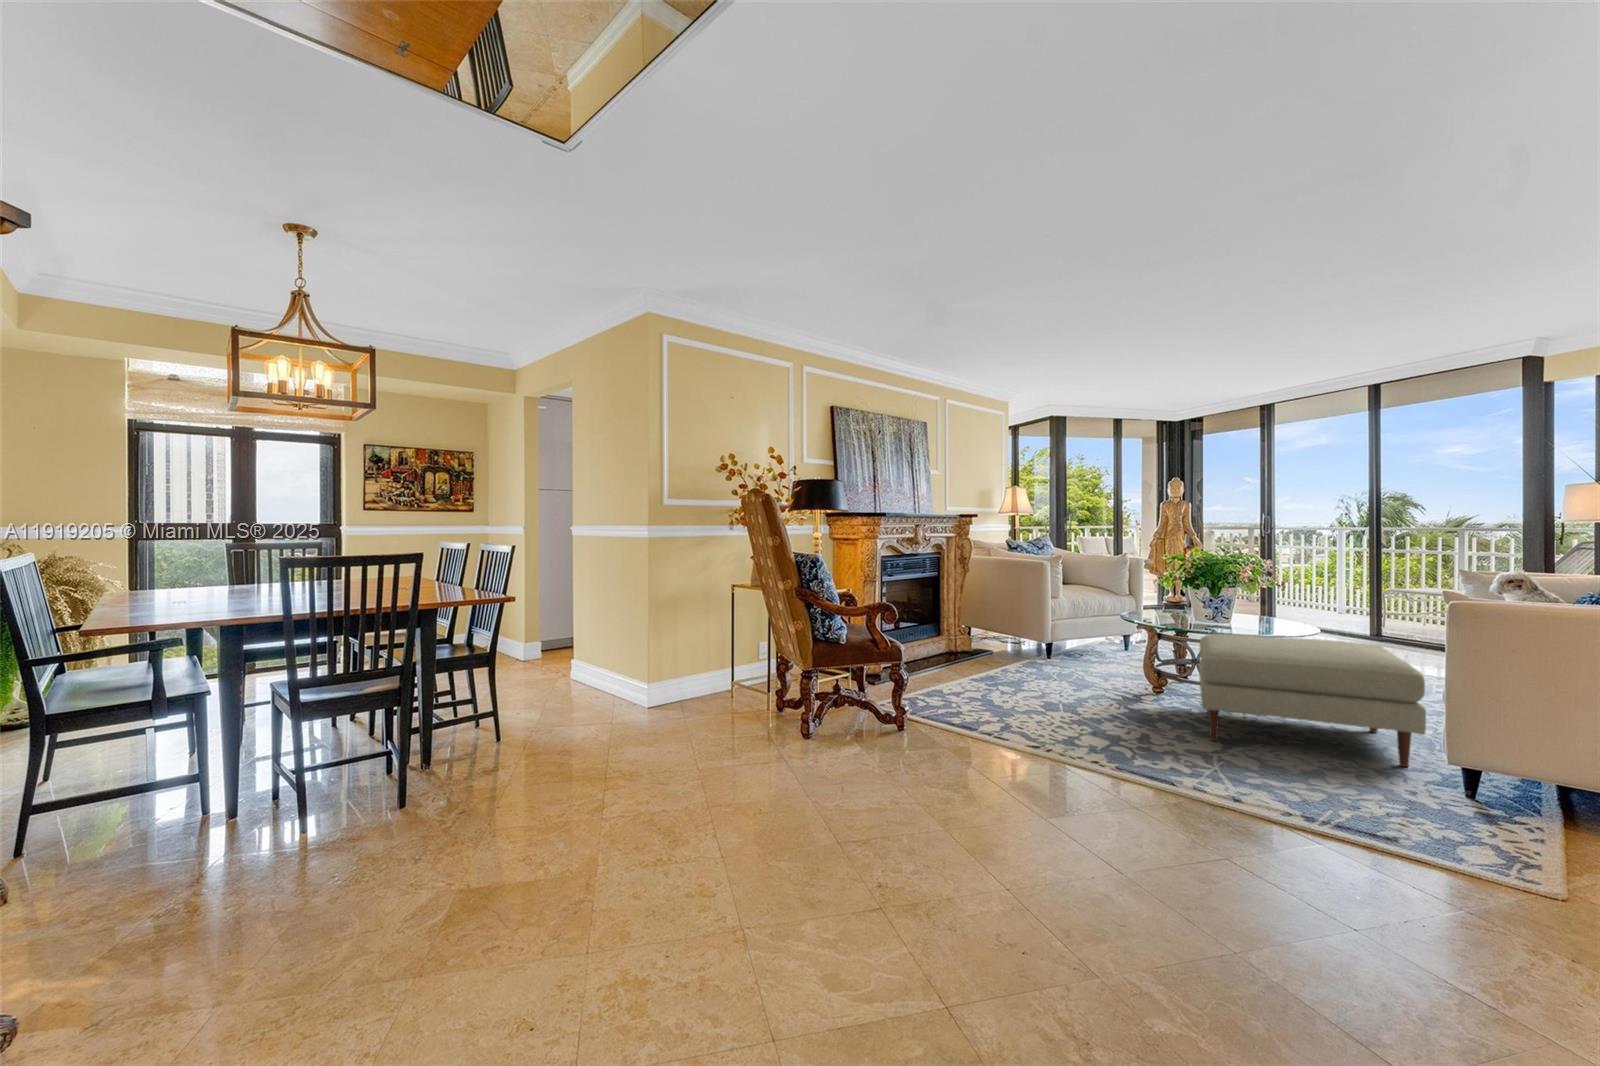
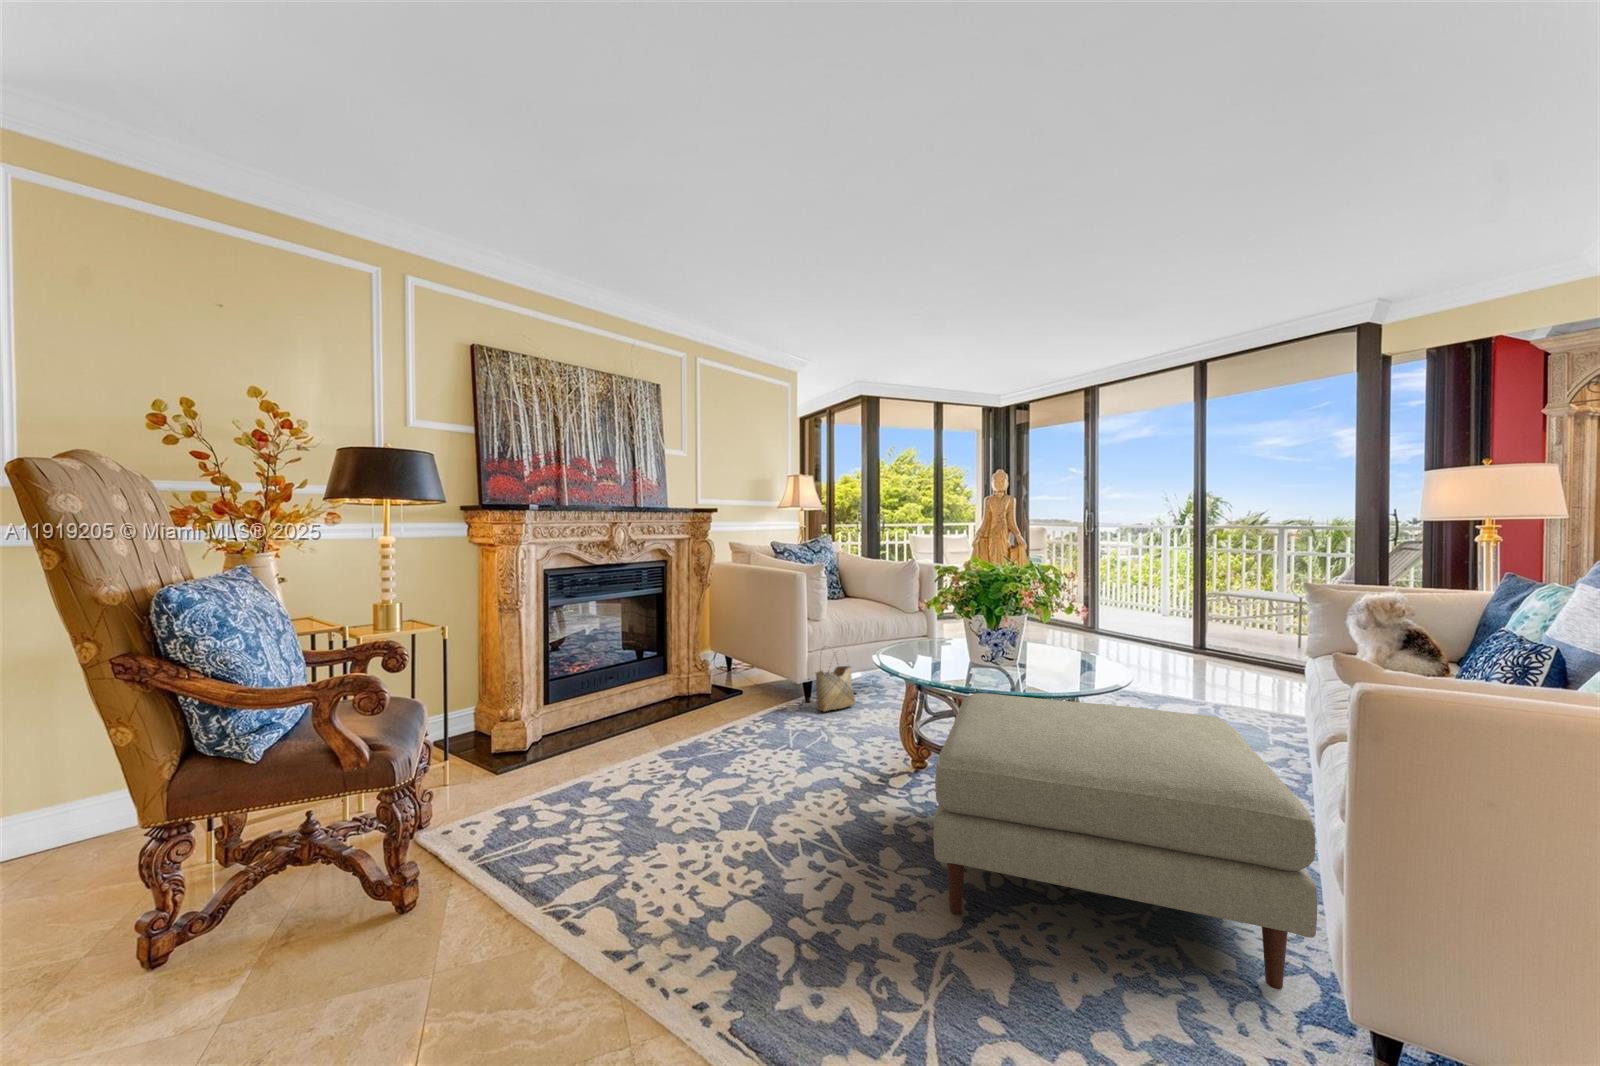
woven basket: none [1057,618,1086,665] -> present [816,653,855,711]

